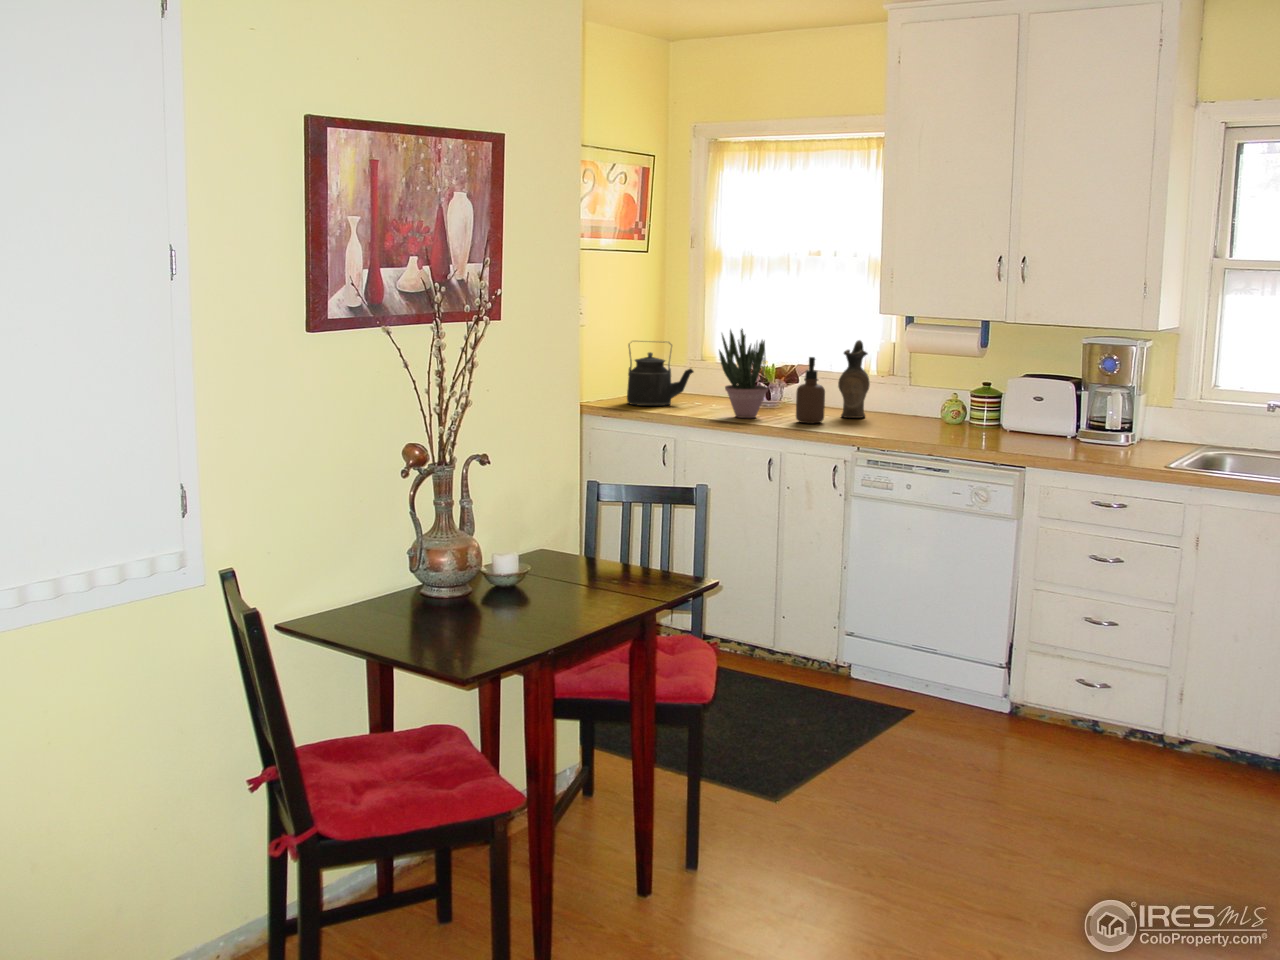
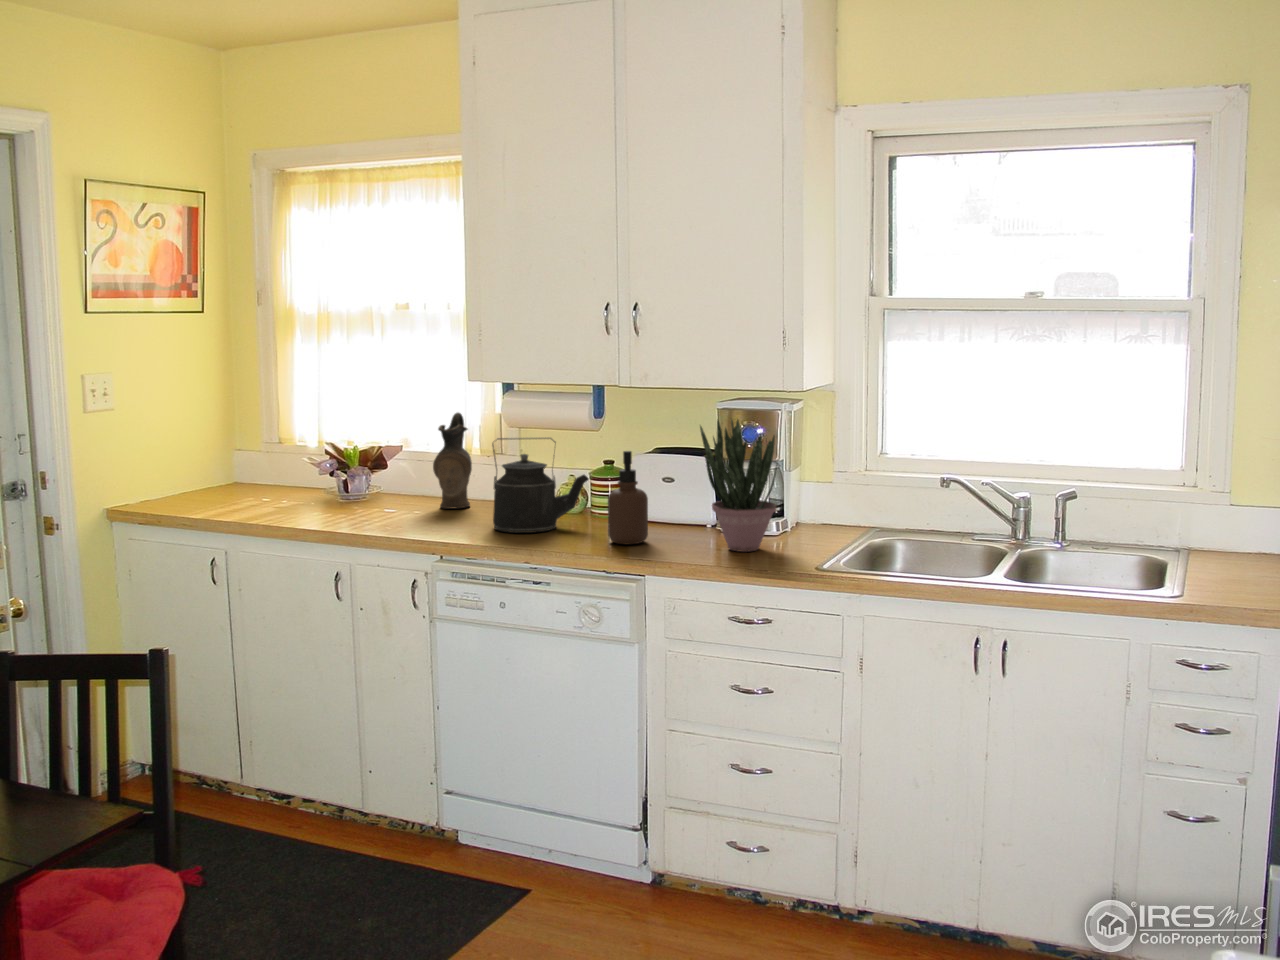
potted plant: present [719,329,768,418] -> present [700,420,777,552]
kettle: present [627,342,694,406] -> present [492,437,589,533]
soap dispenser: present [796,357,825,423] -> present [608,451,648,544]

